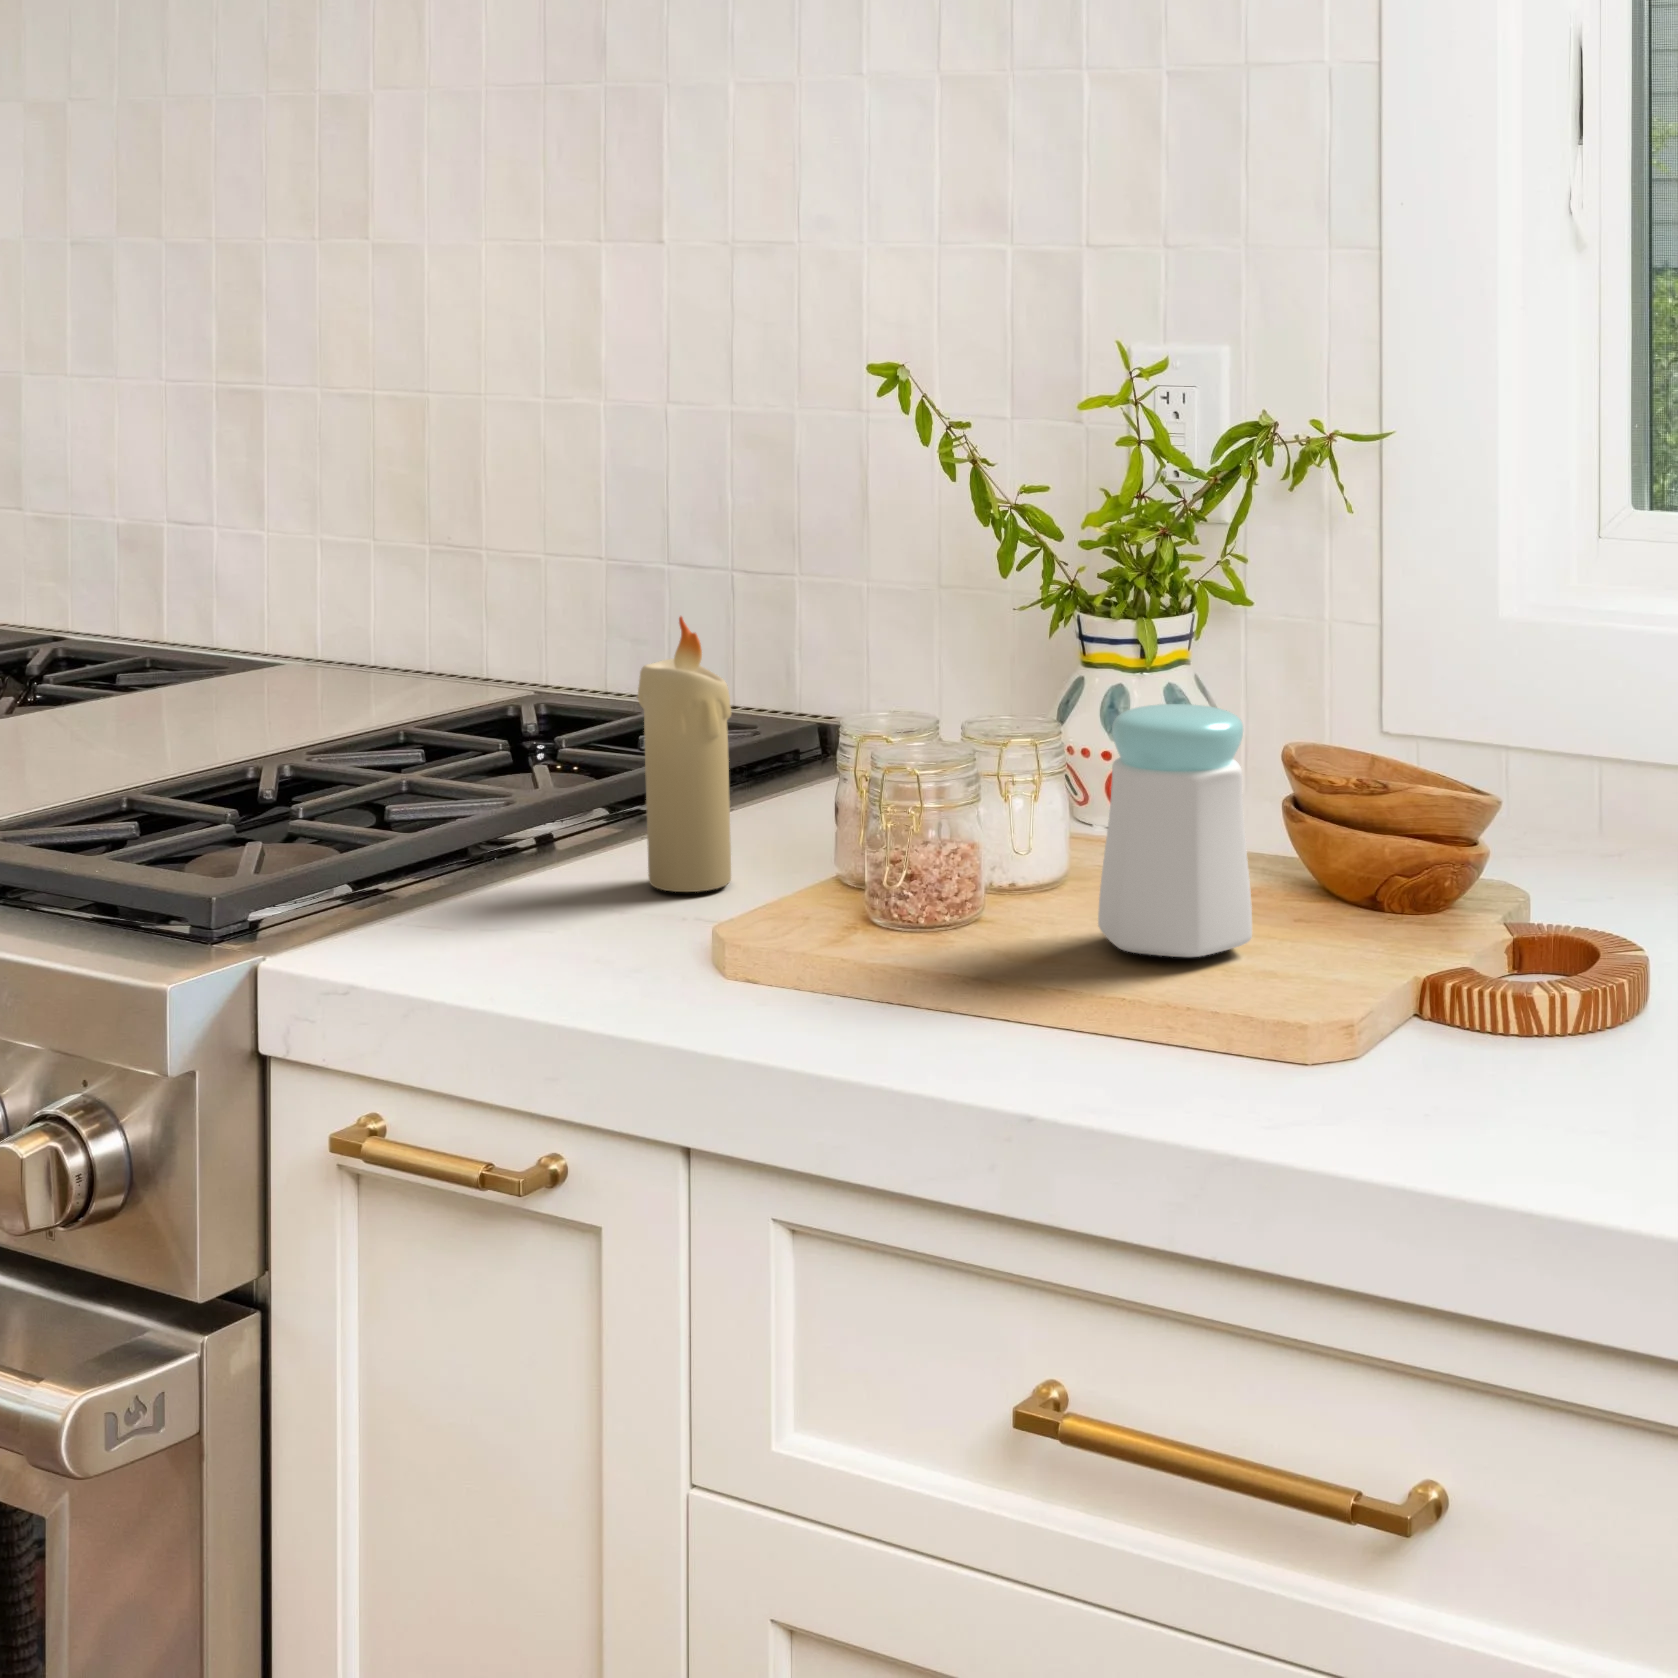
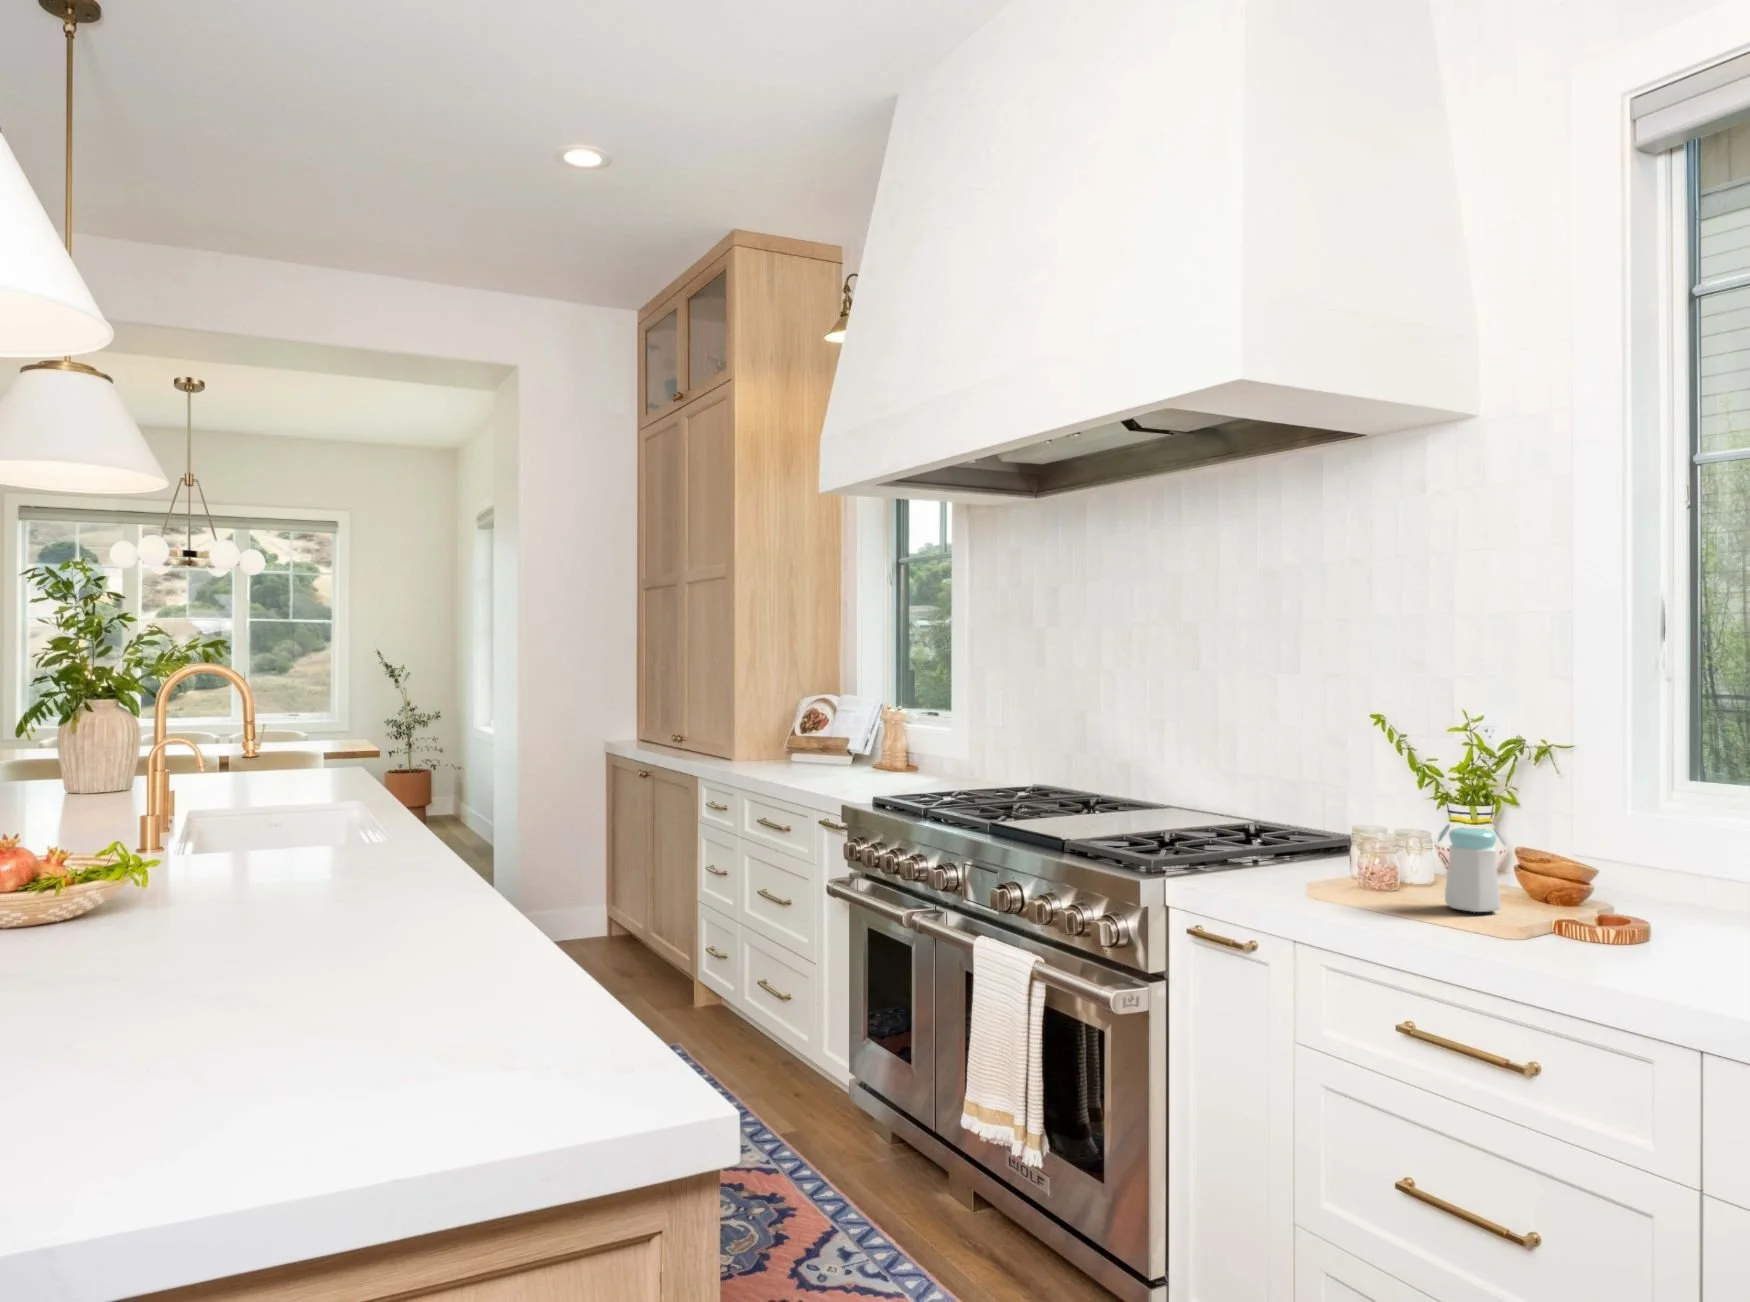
candle: present [638,616,731,892] -> none [1285,791,1317,883]

